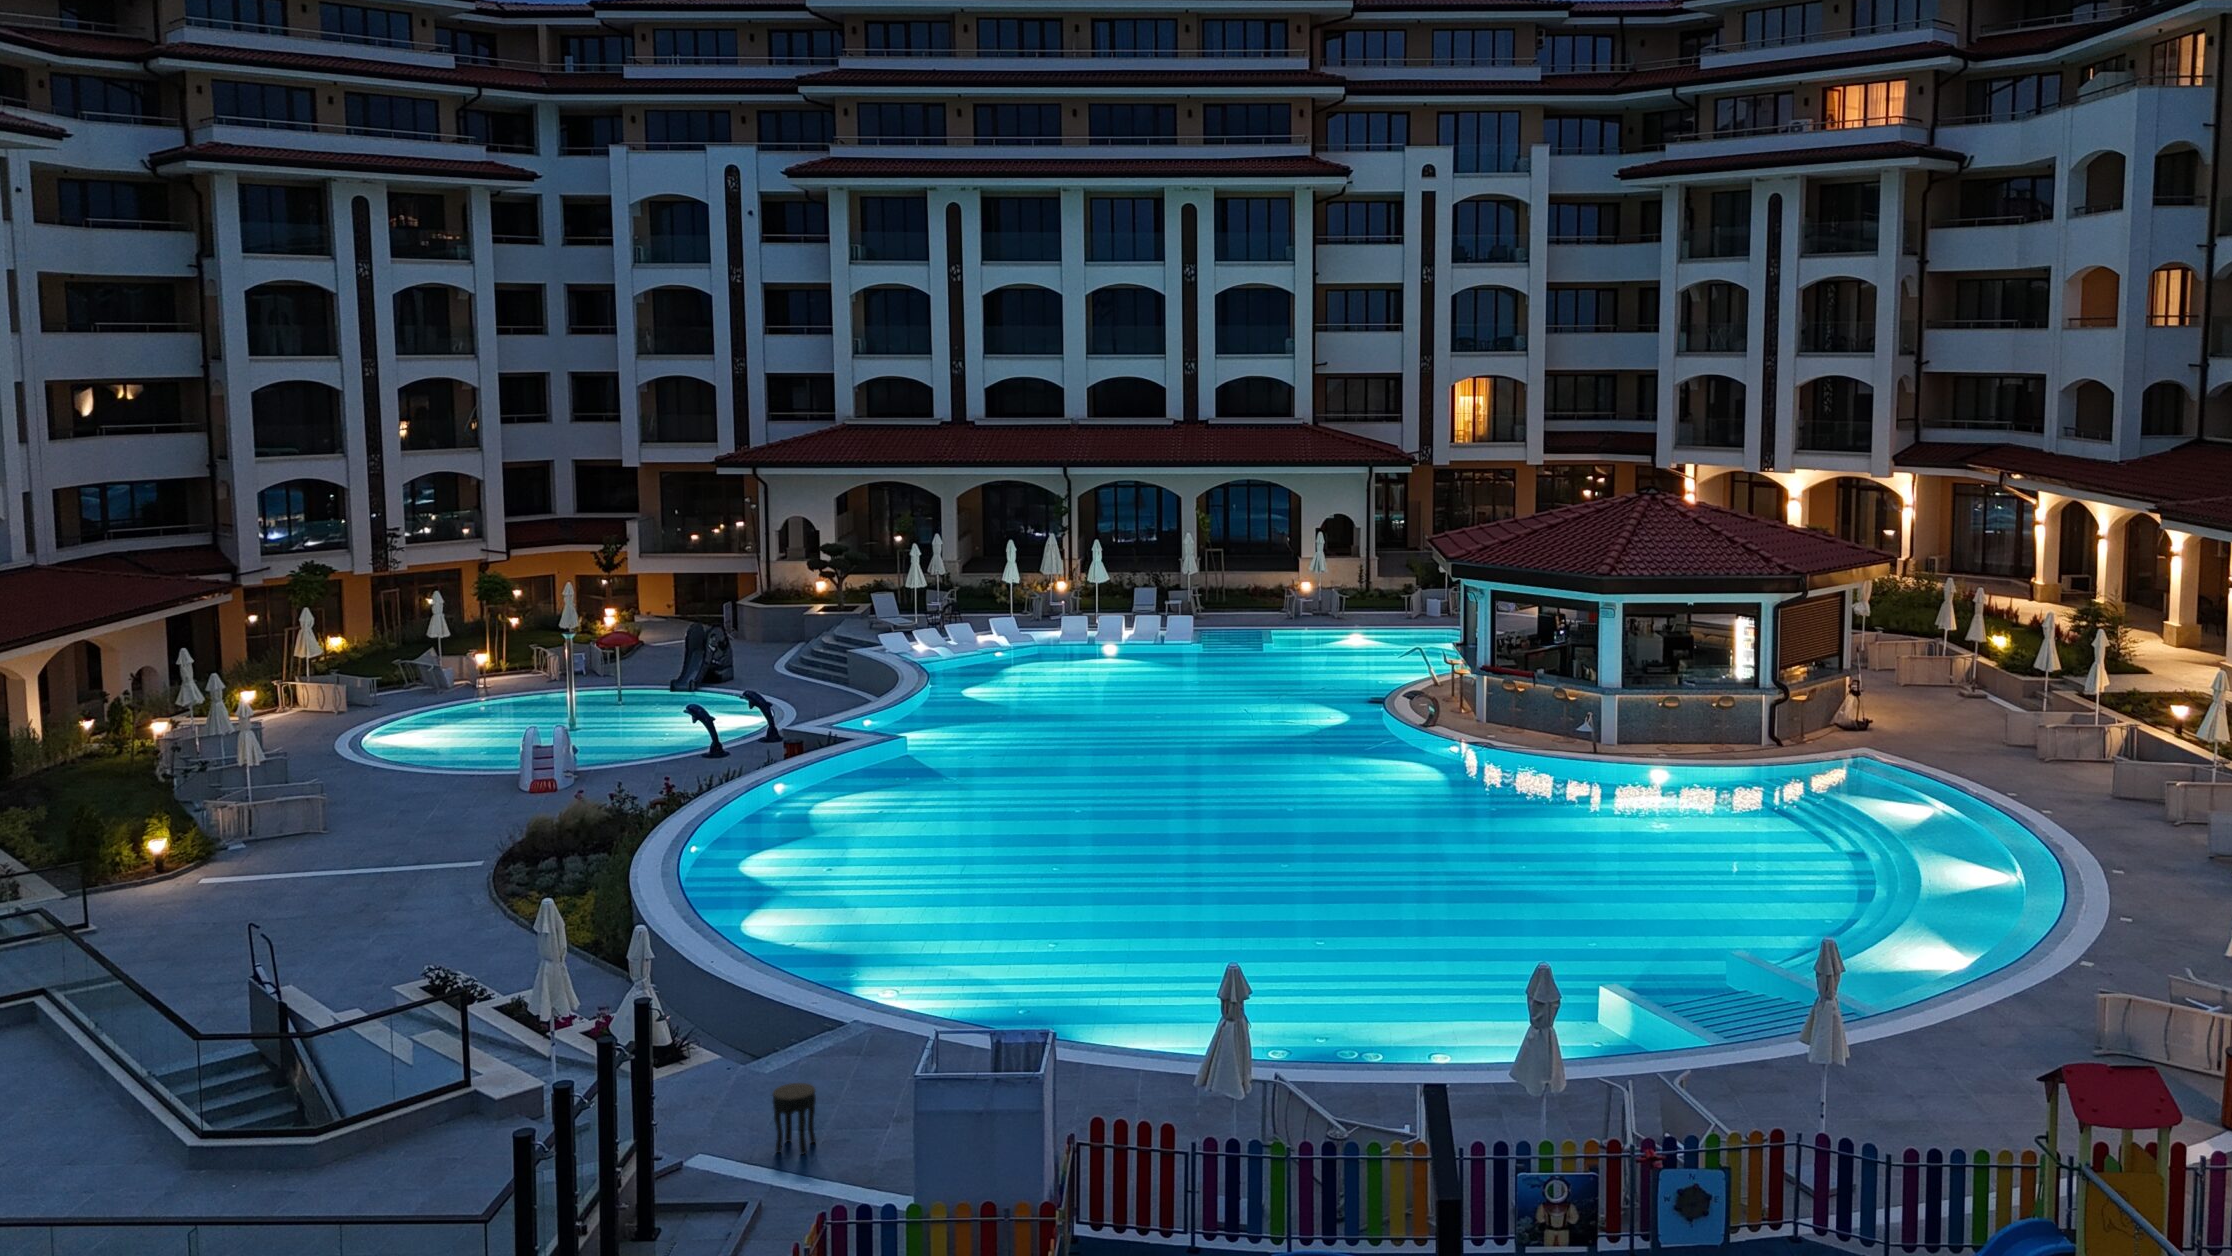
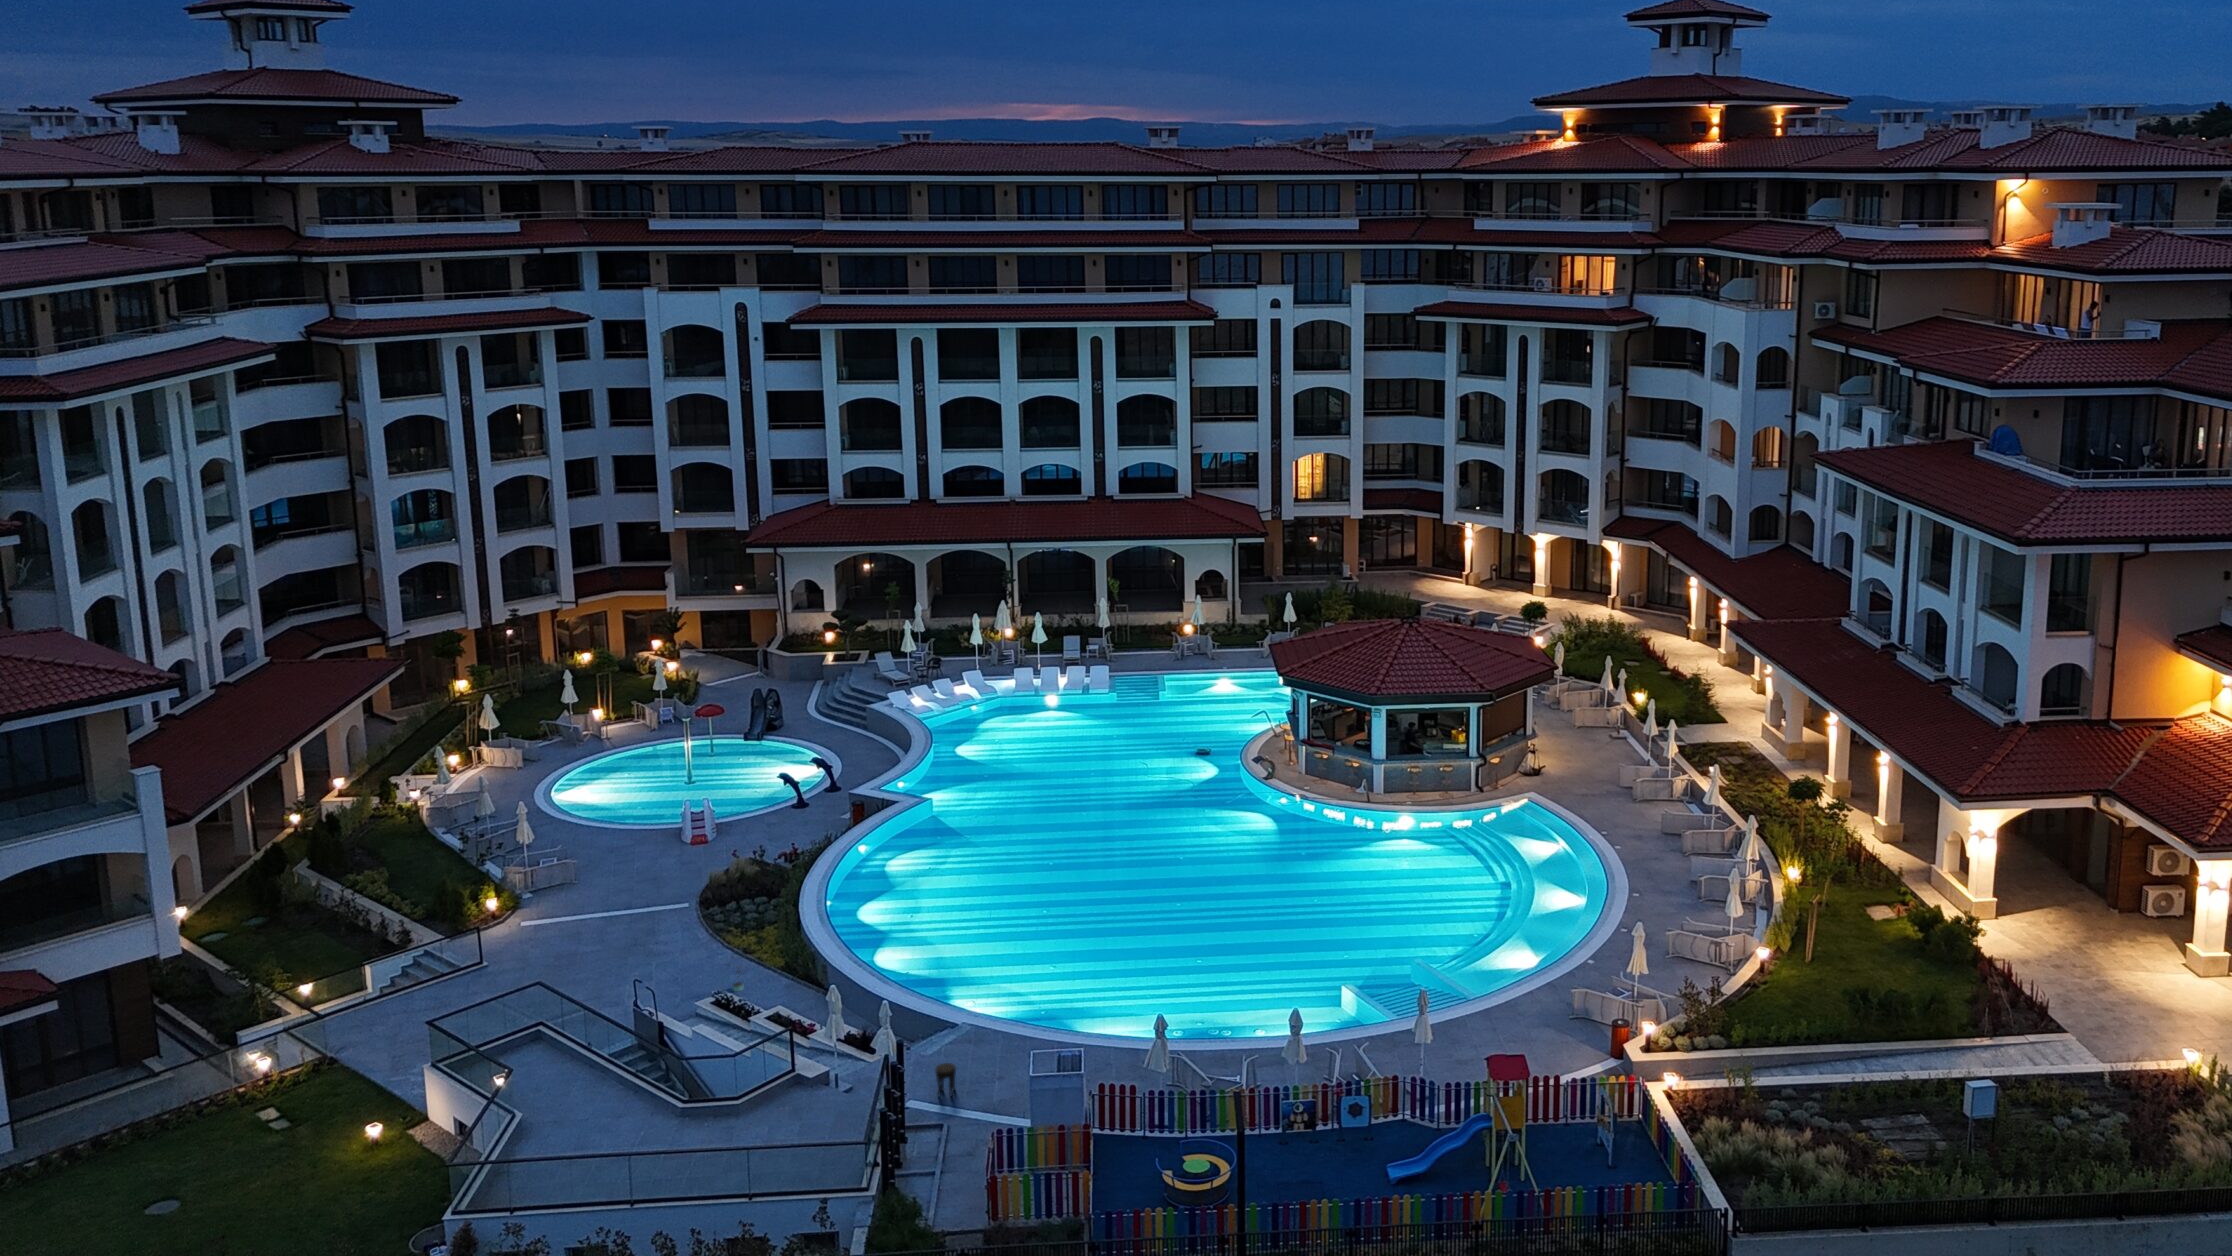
potted plant: none [462,906,501,970] -> present [727,956,743,992]

